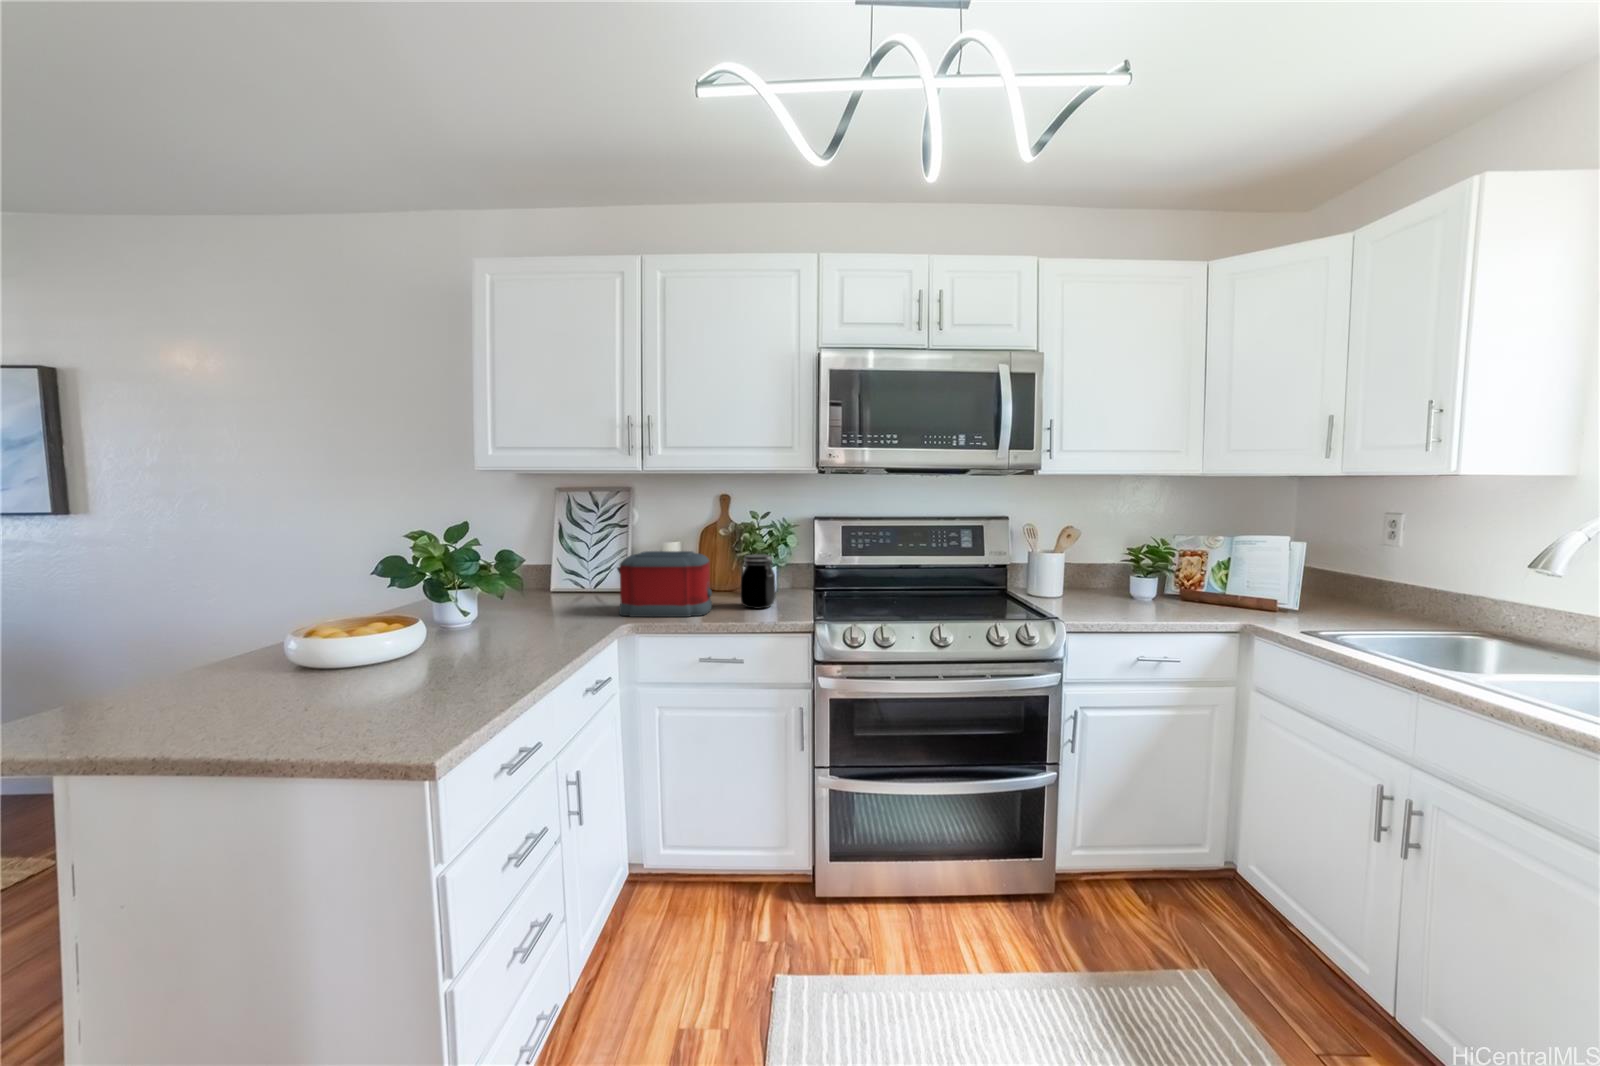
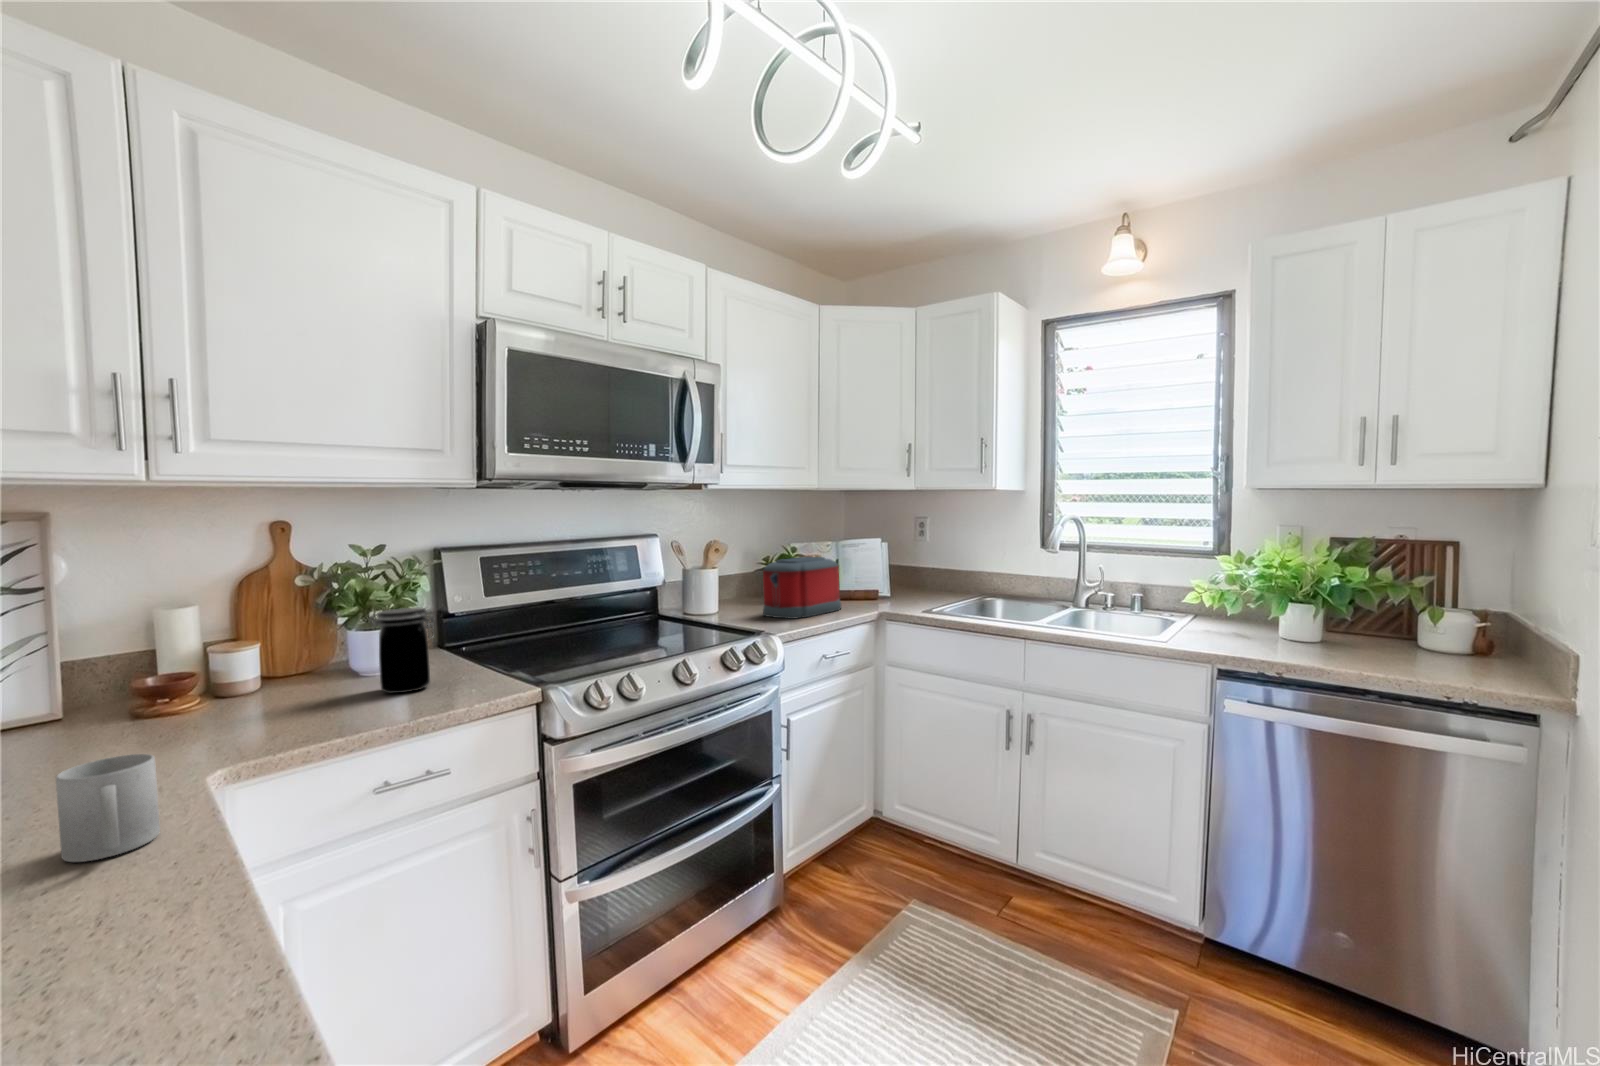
toaster: present [617,551,712,617] -> present [763,557,841,619]
mug: none [528,607,563,649] -> present [56,754,160,862]

